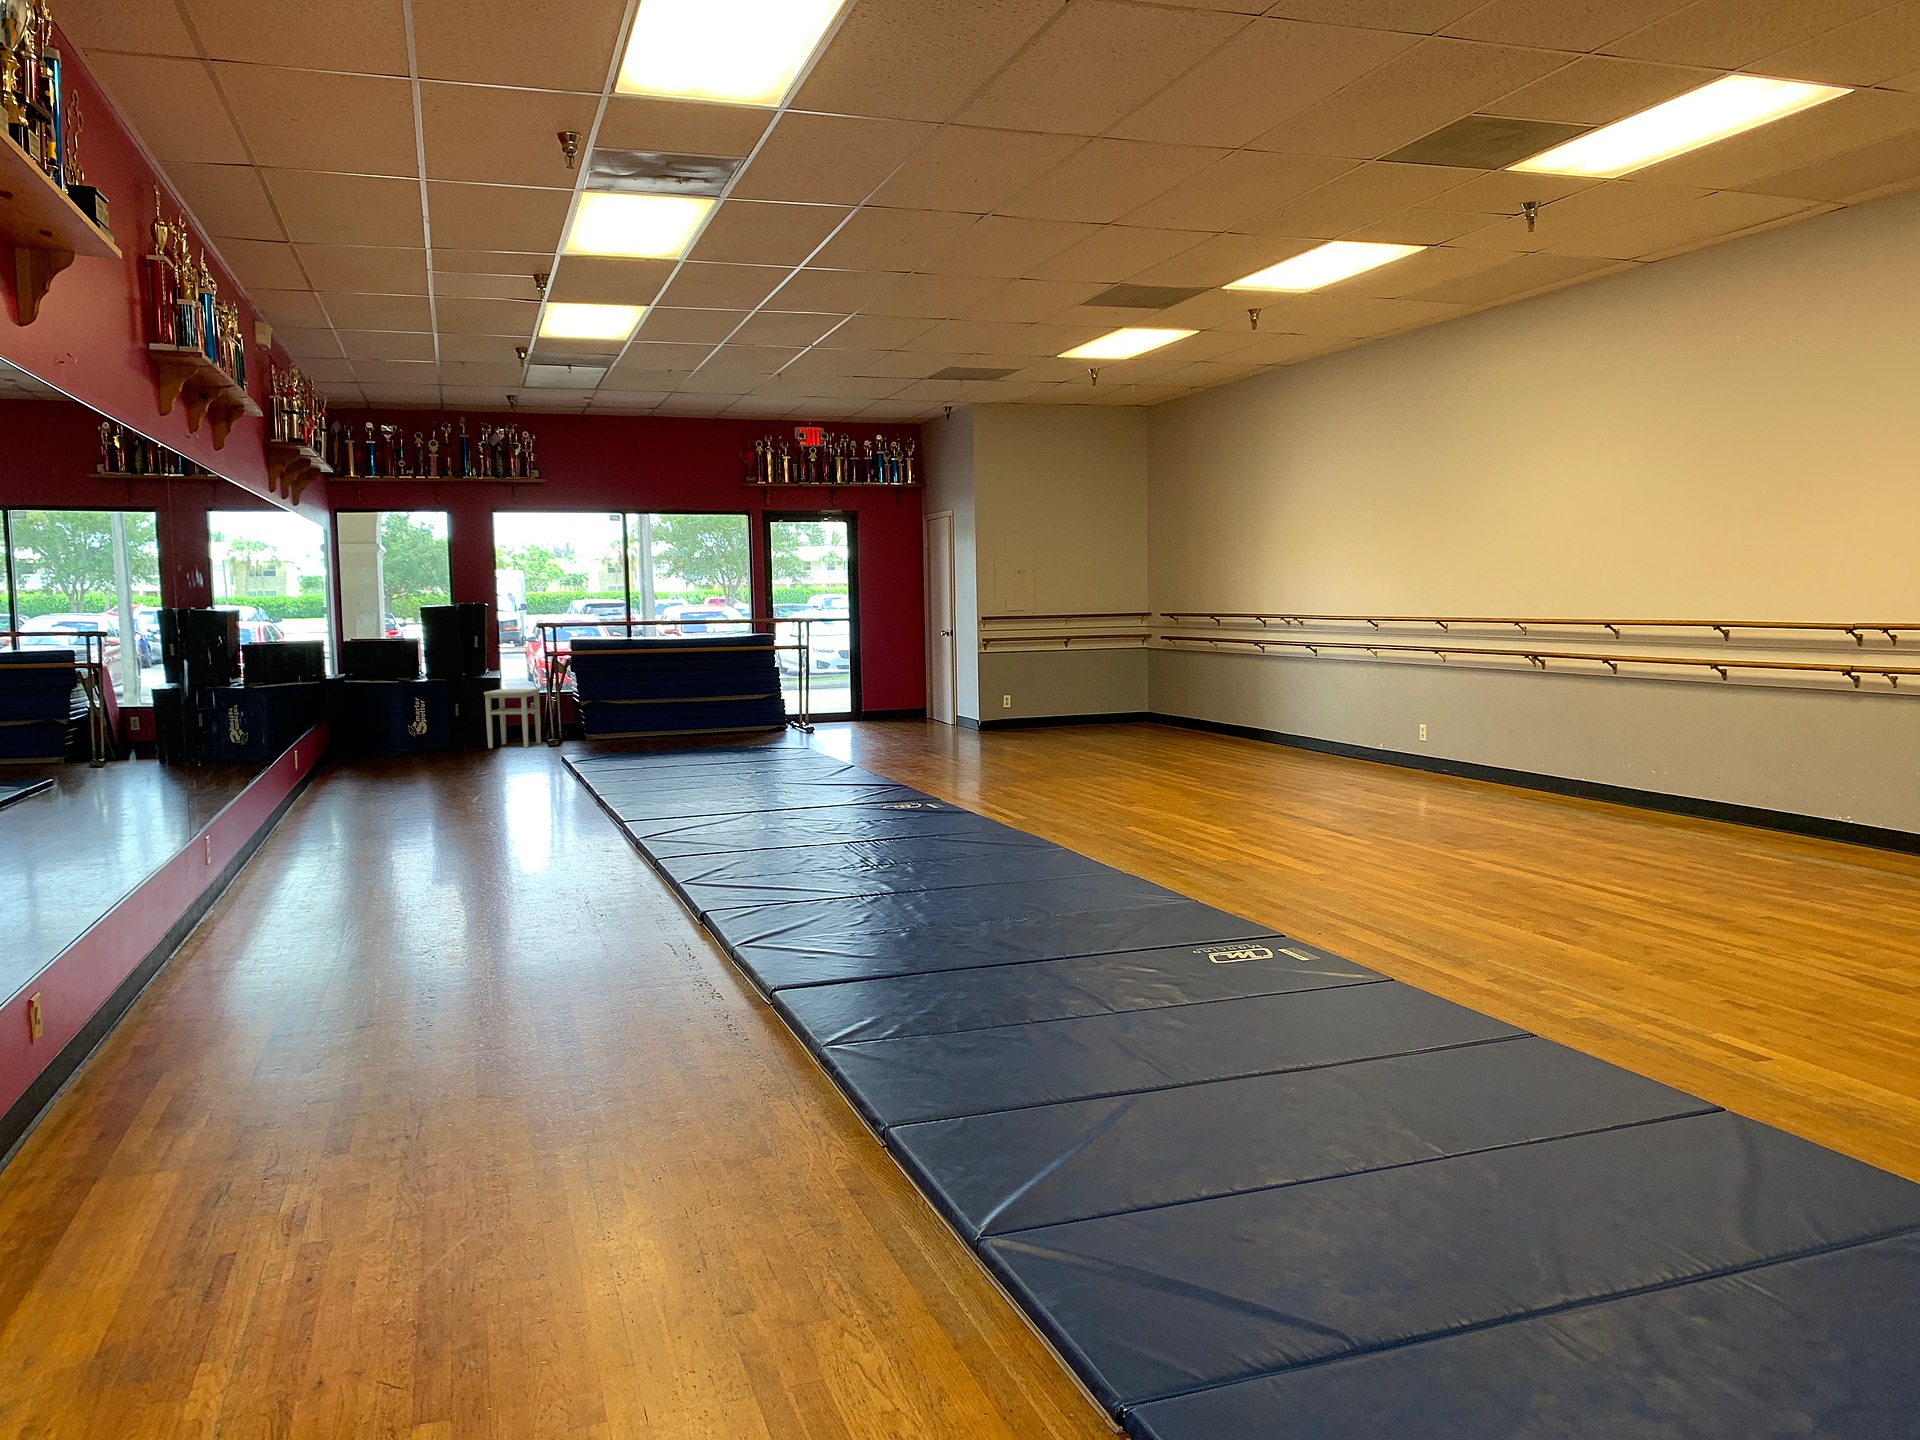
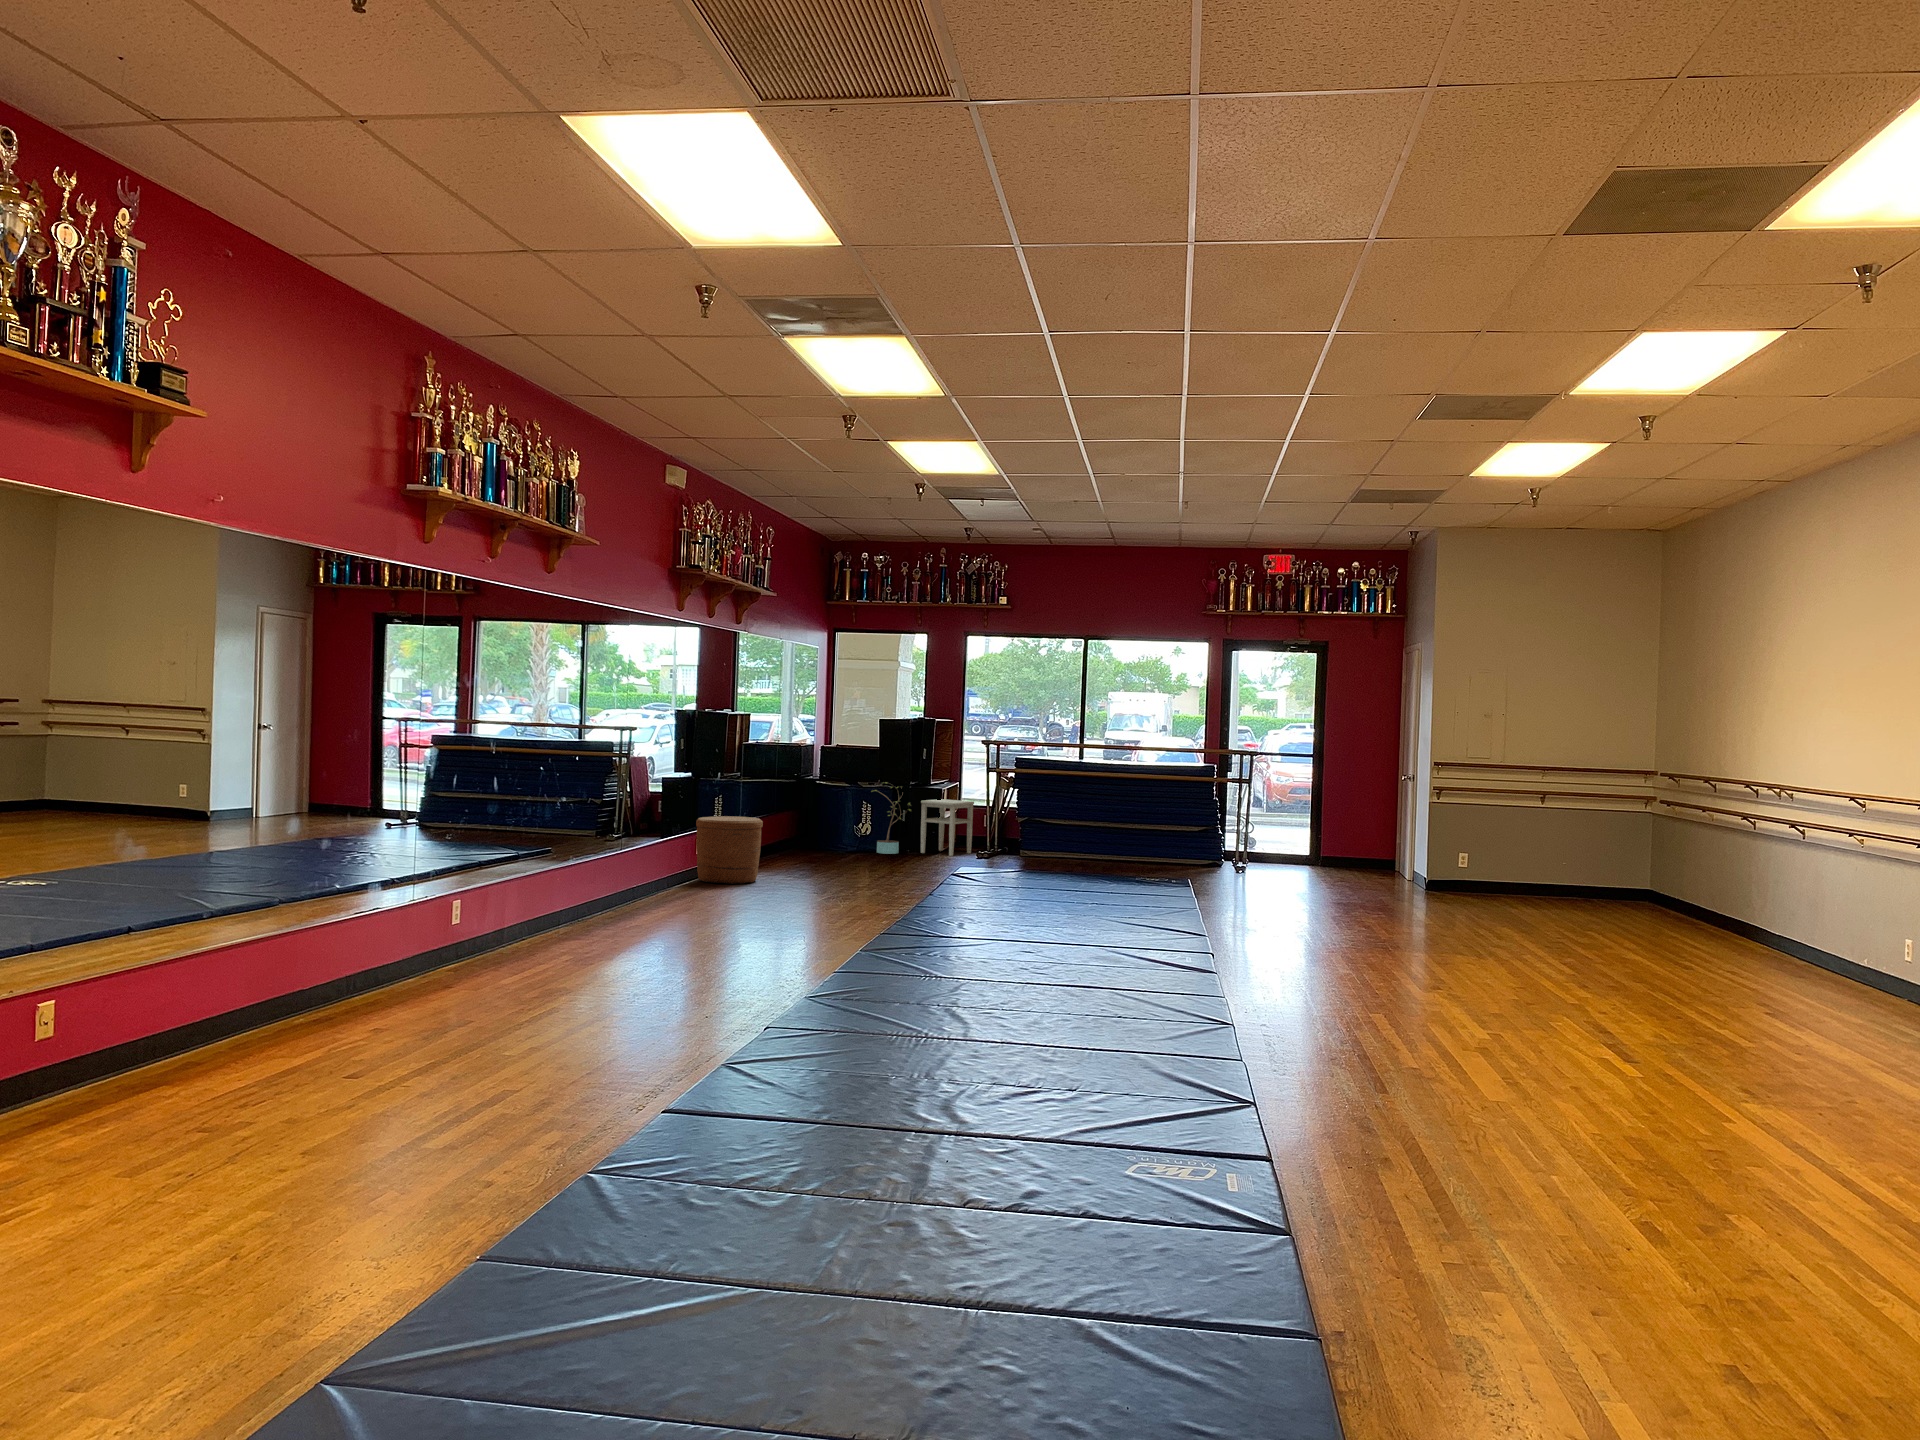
potted plant: none [430,675,479,753] -> present [871,782,912,854]
woven basket: none [296,723,379,801] -> present [696,816,763,884]

